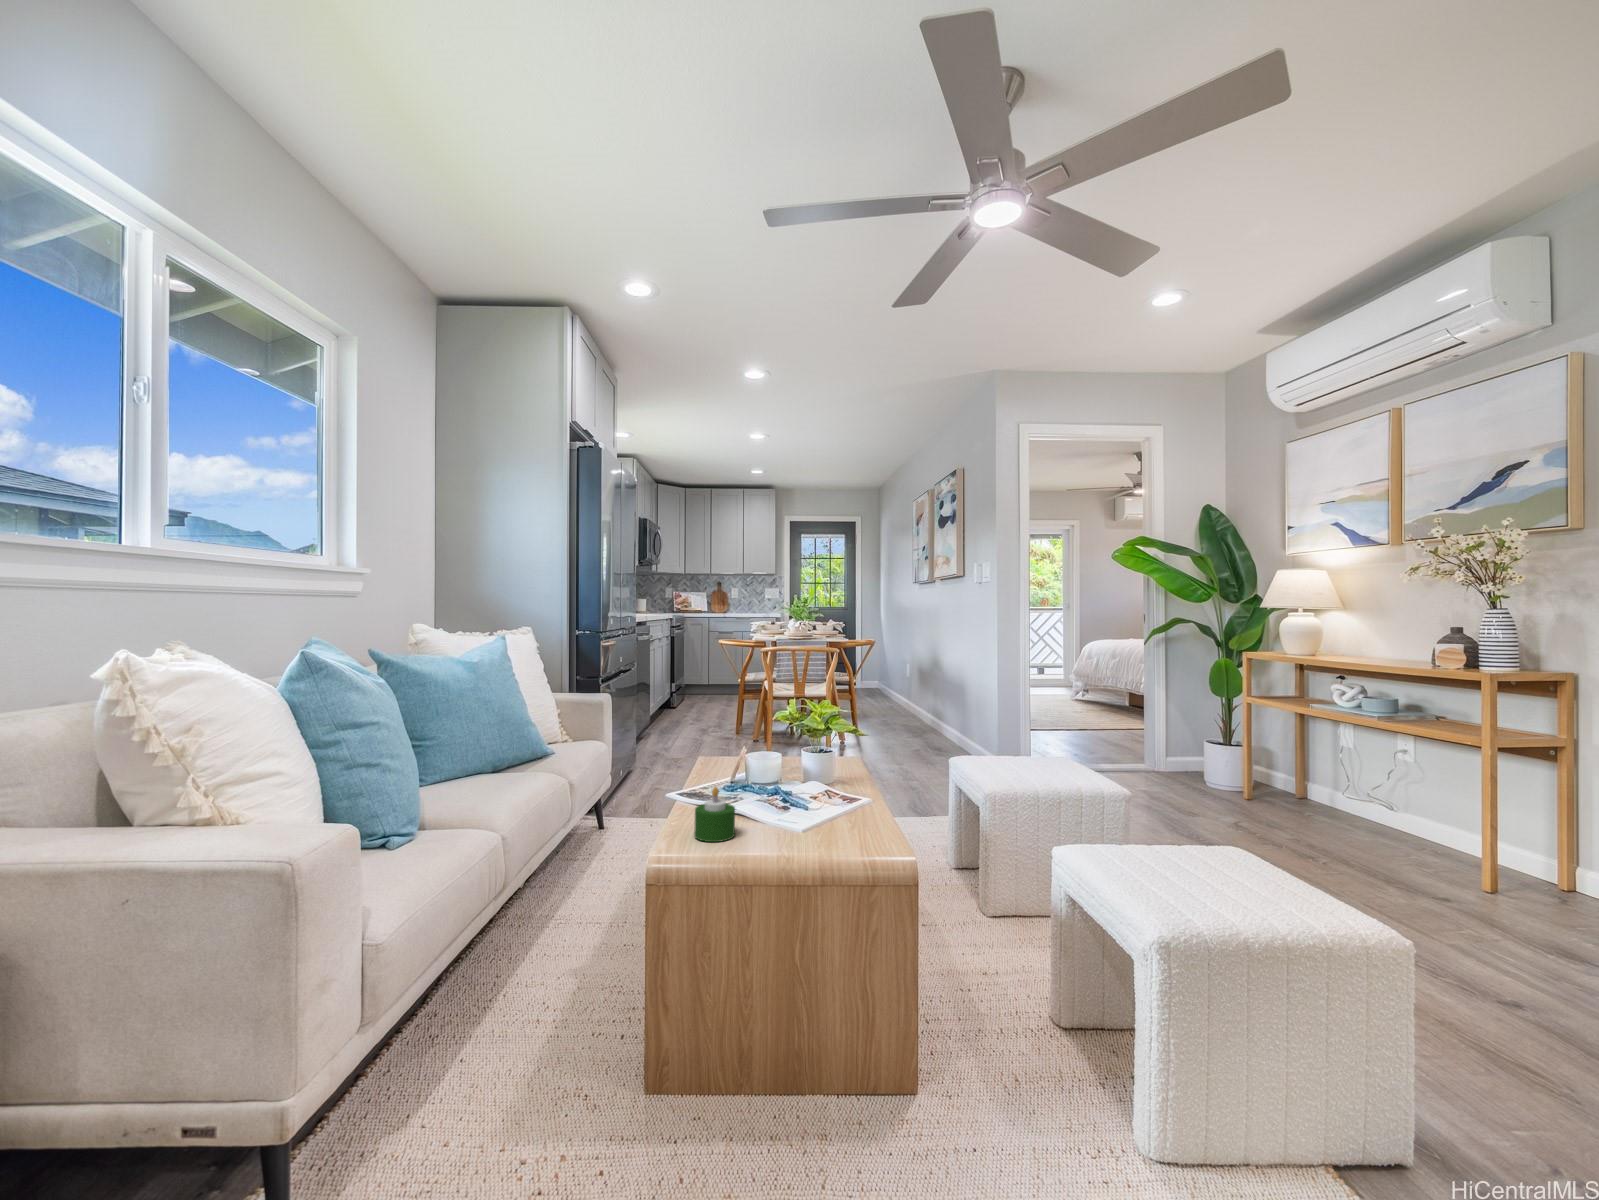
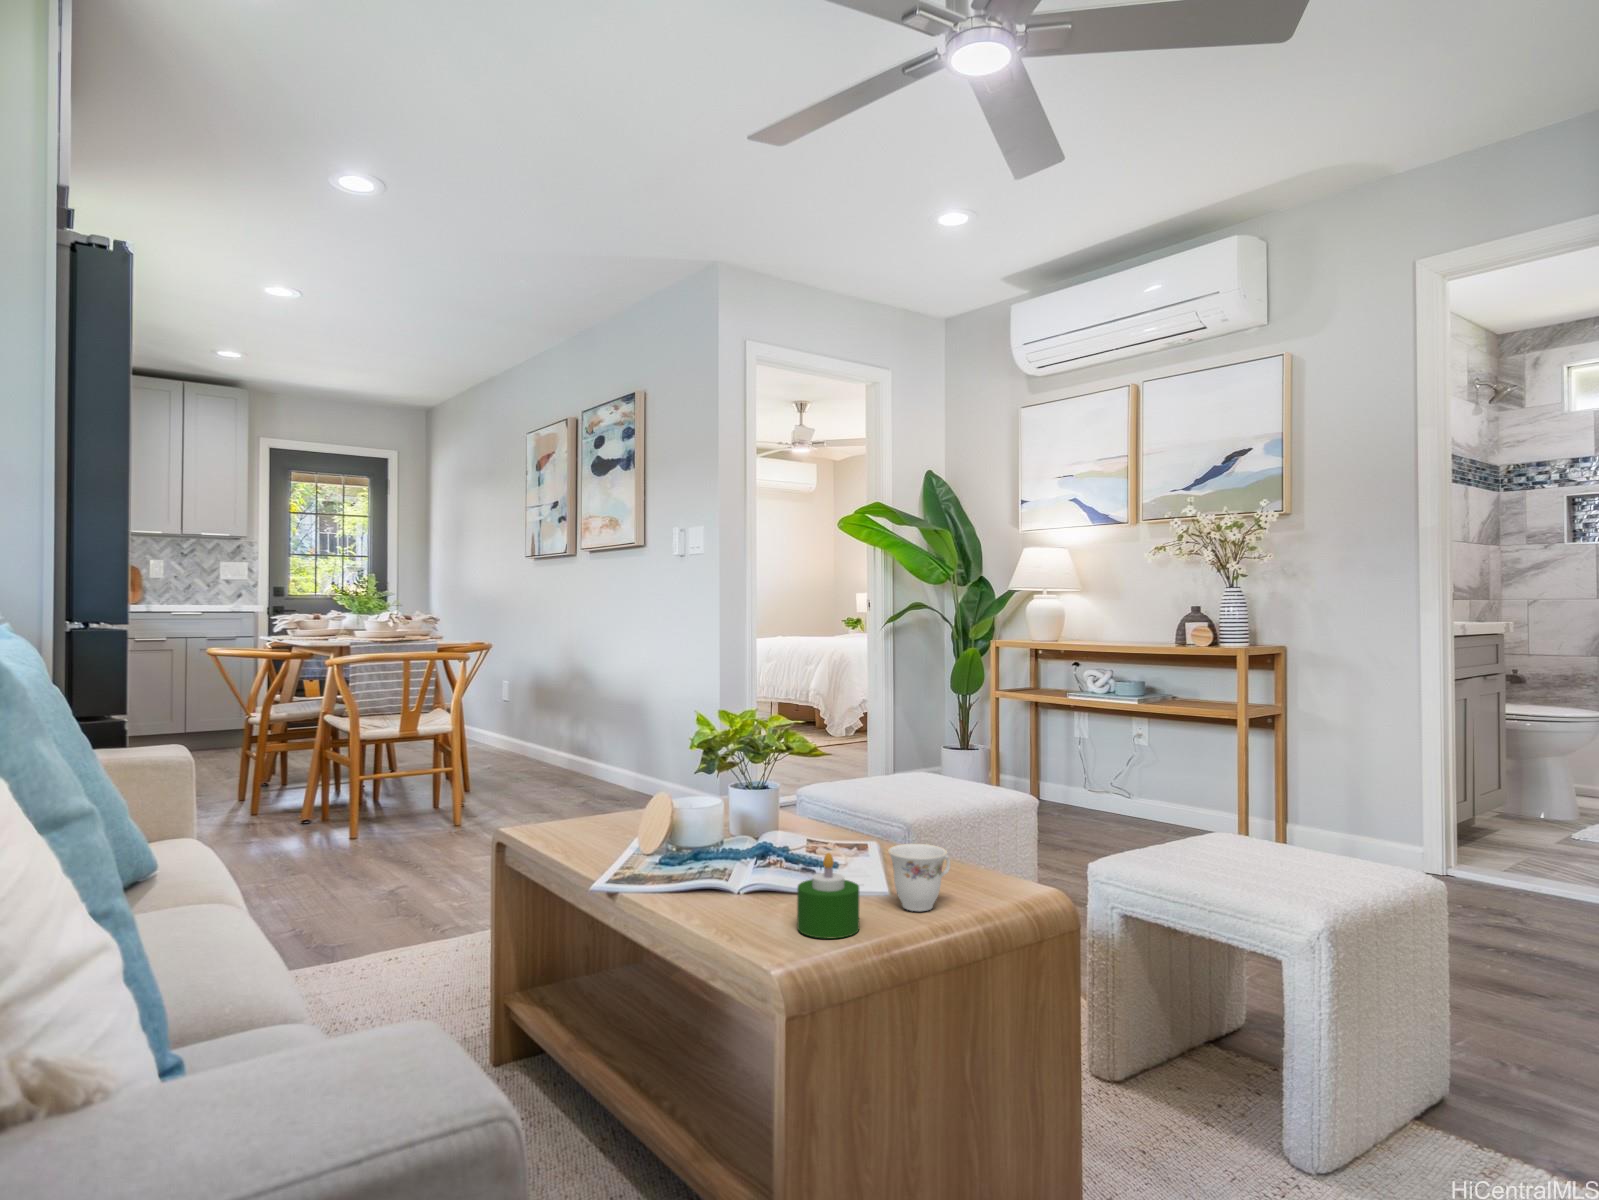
teacup: none [770,791,818,839] -> present [888,844,950,911]

